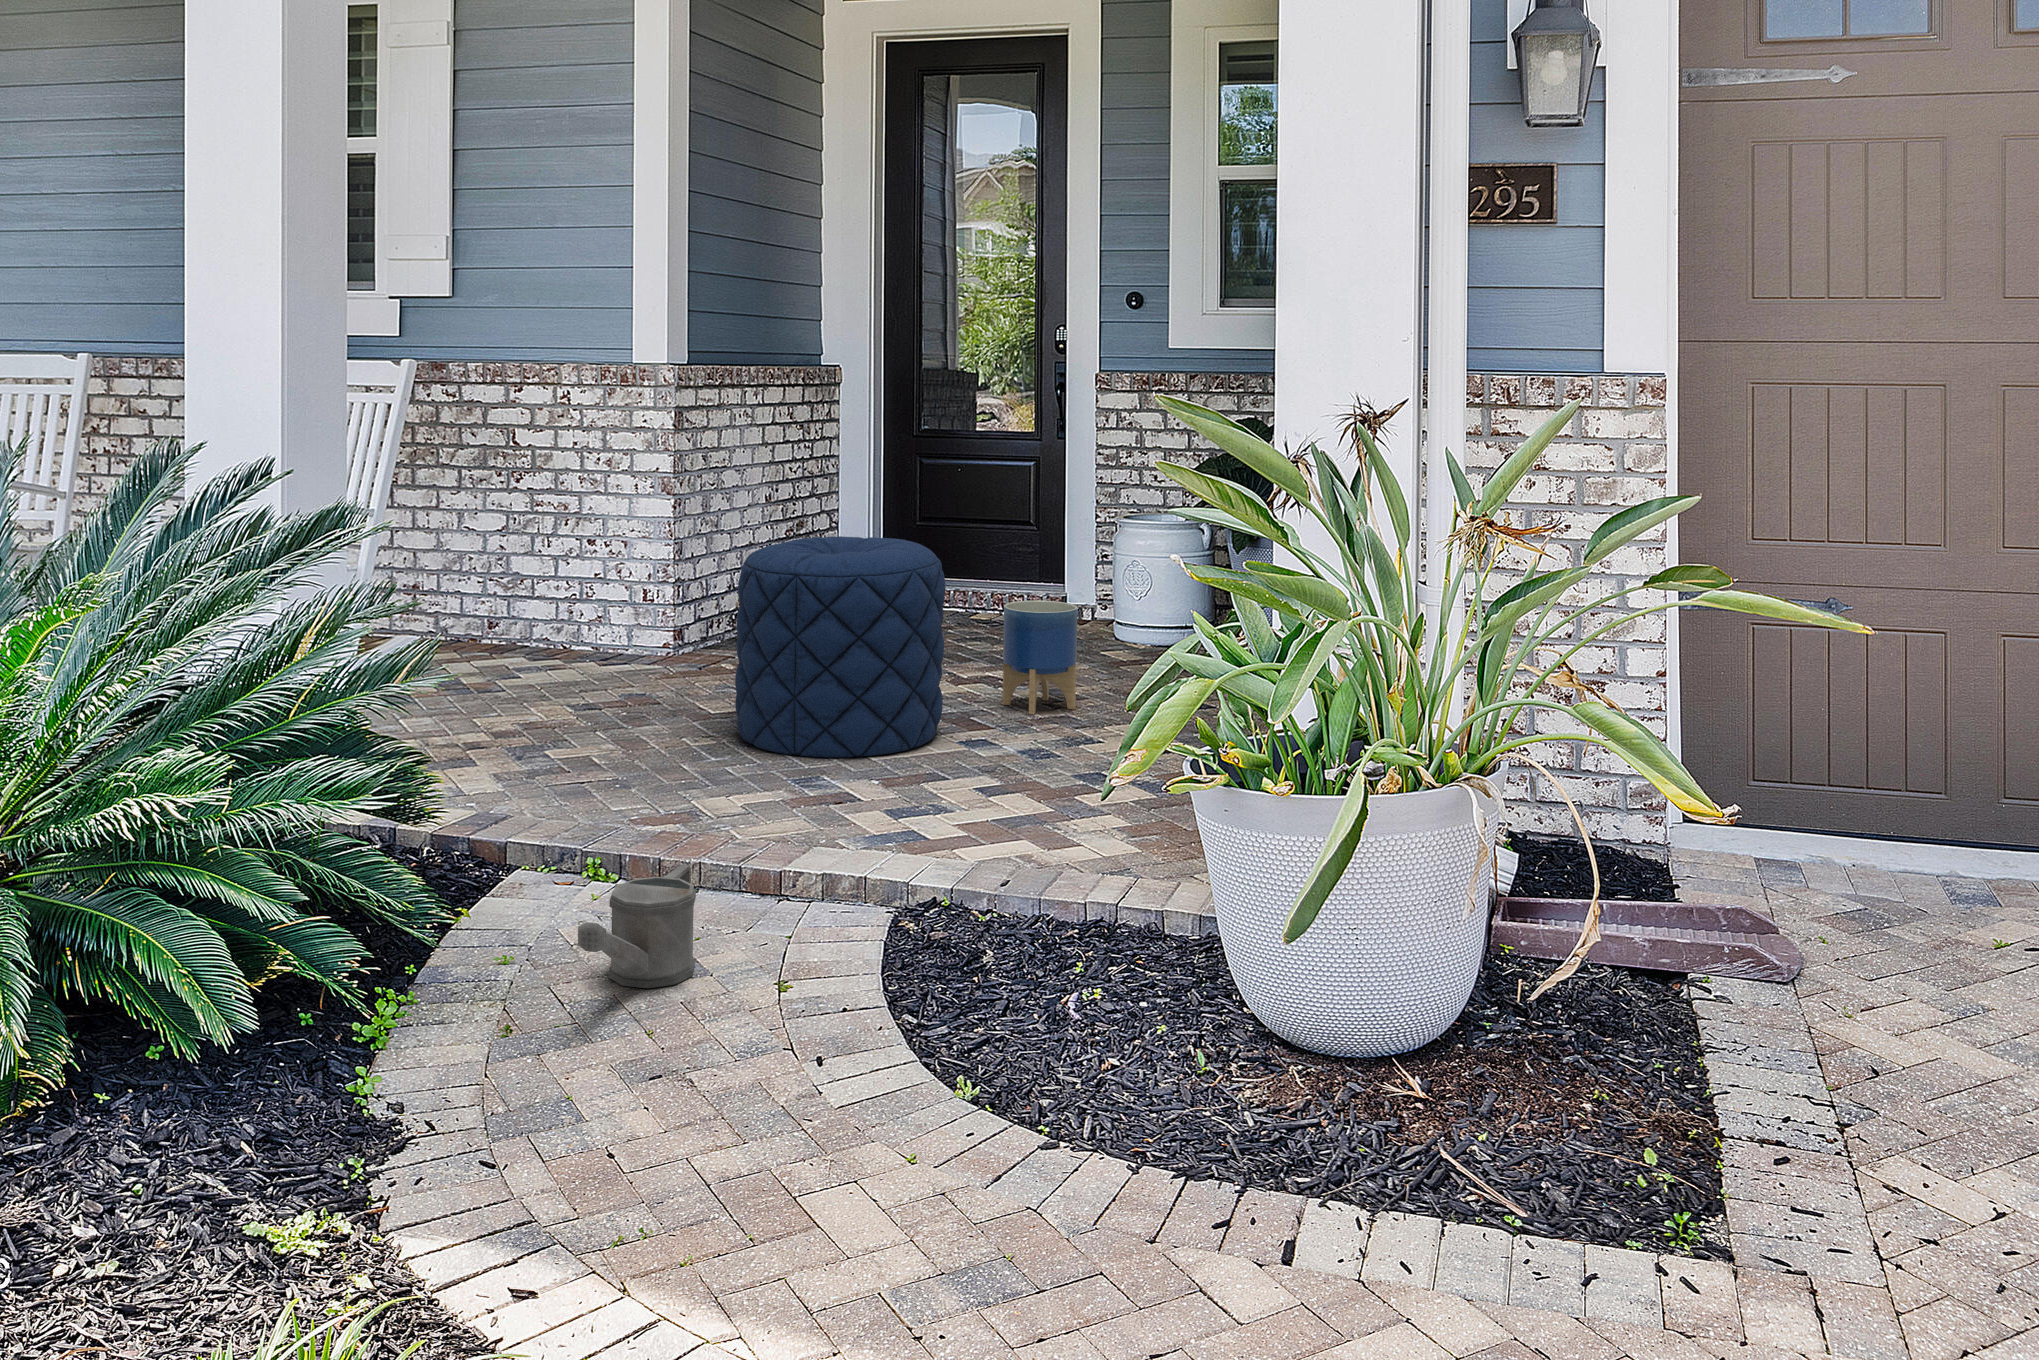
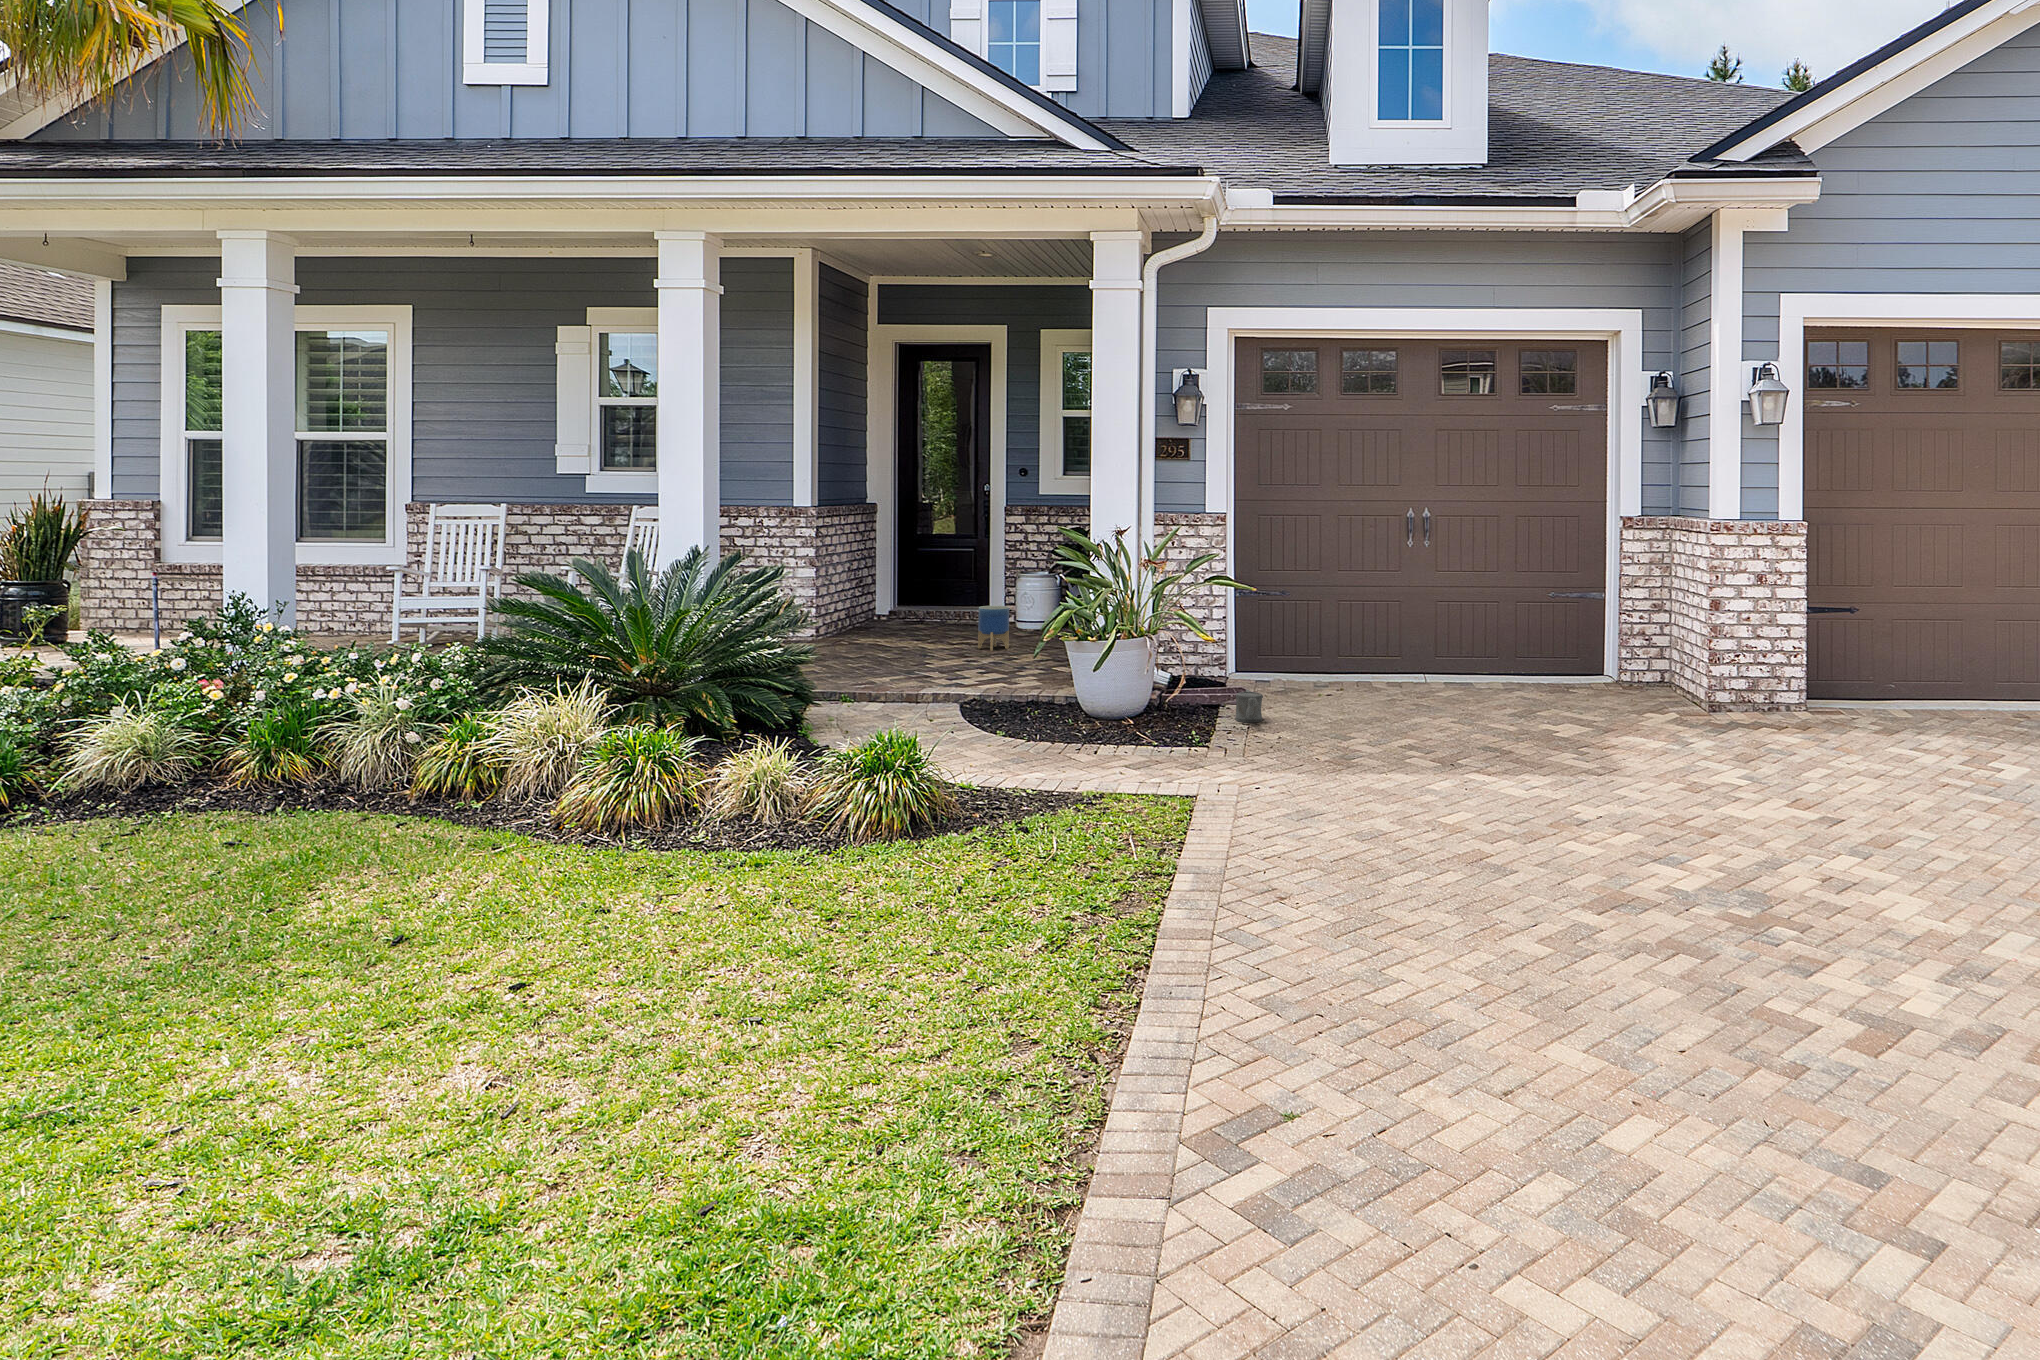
pouf: present [735,536,946,758] -> none [874,580,960,664]
watering can: present [578,865,696,988] -> present [1235,690,1263,723]

